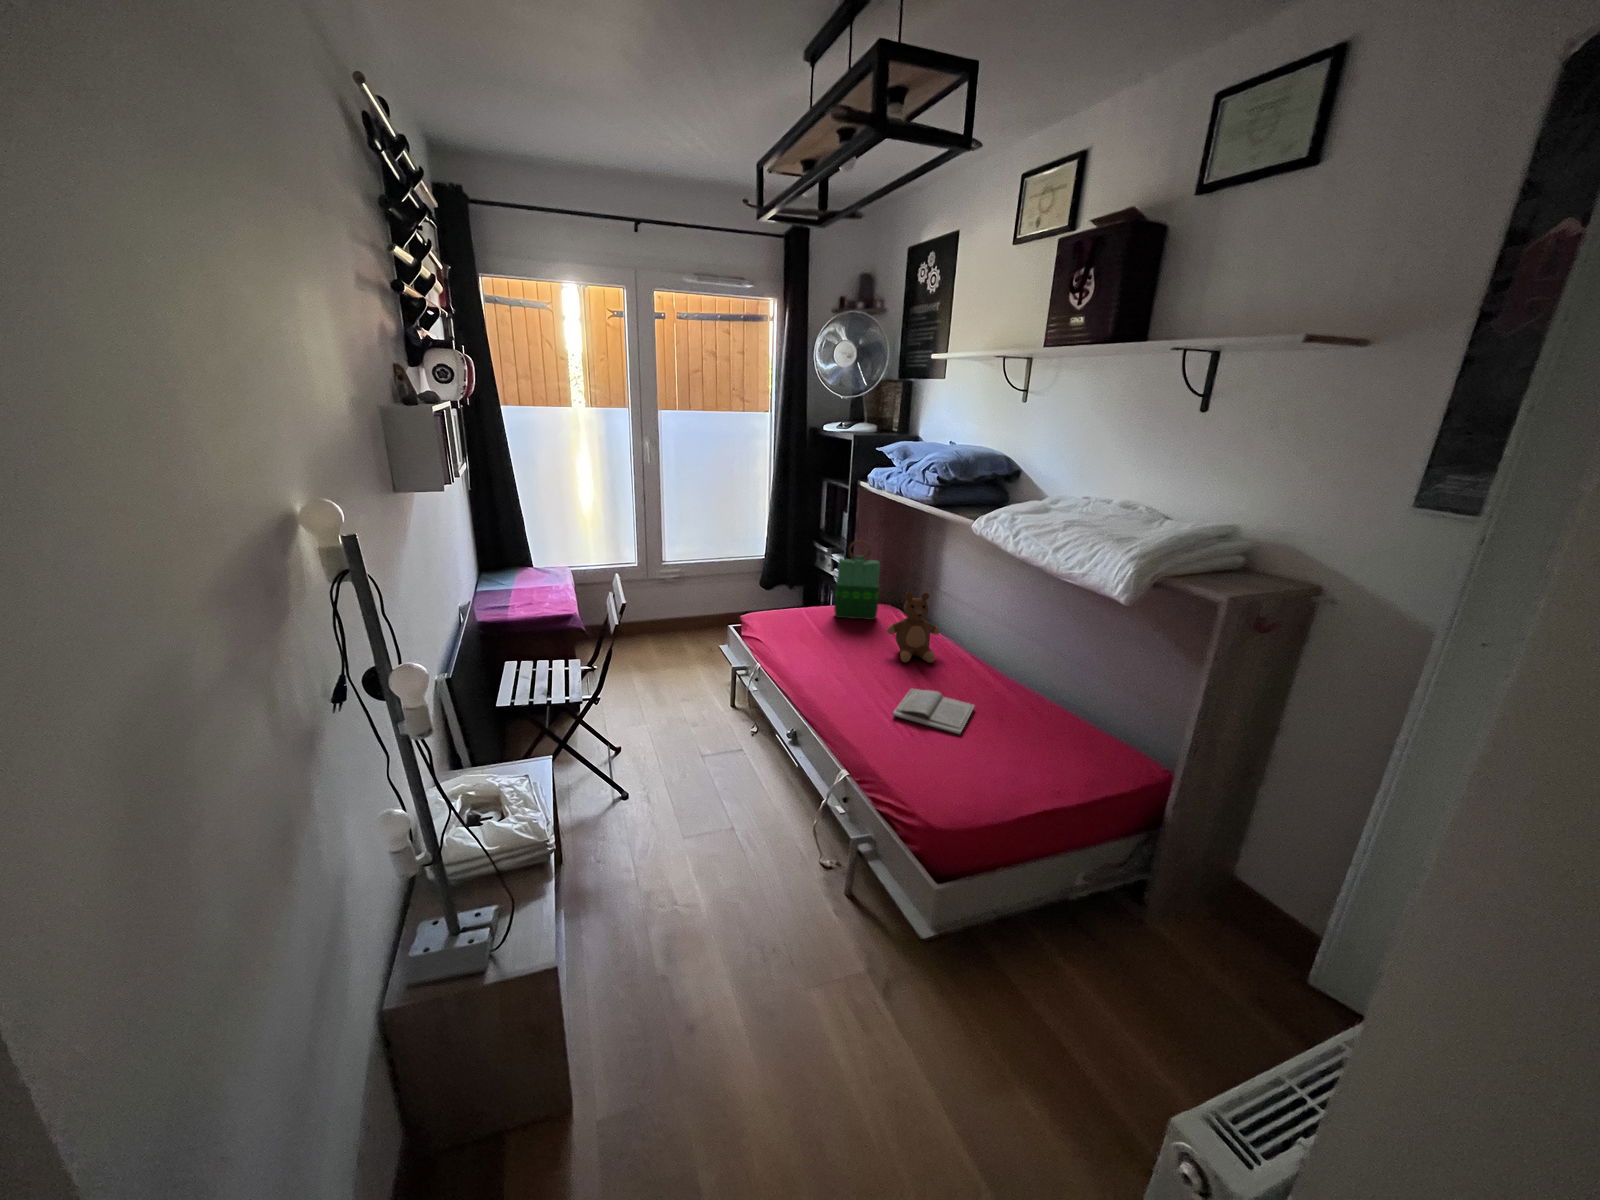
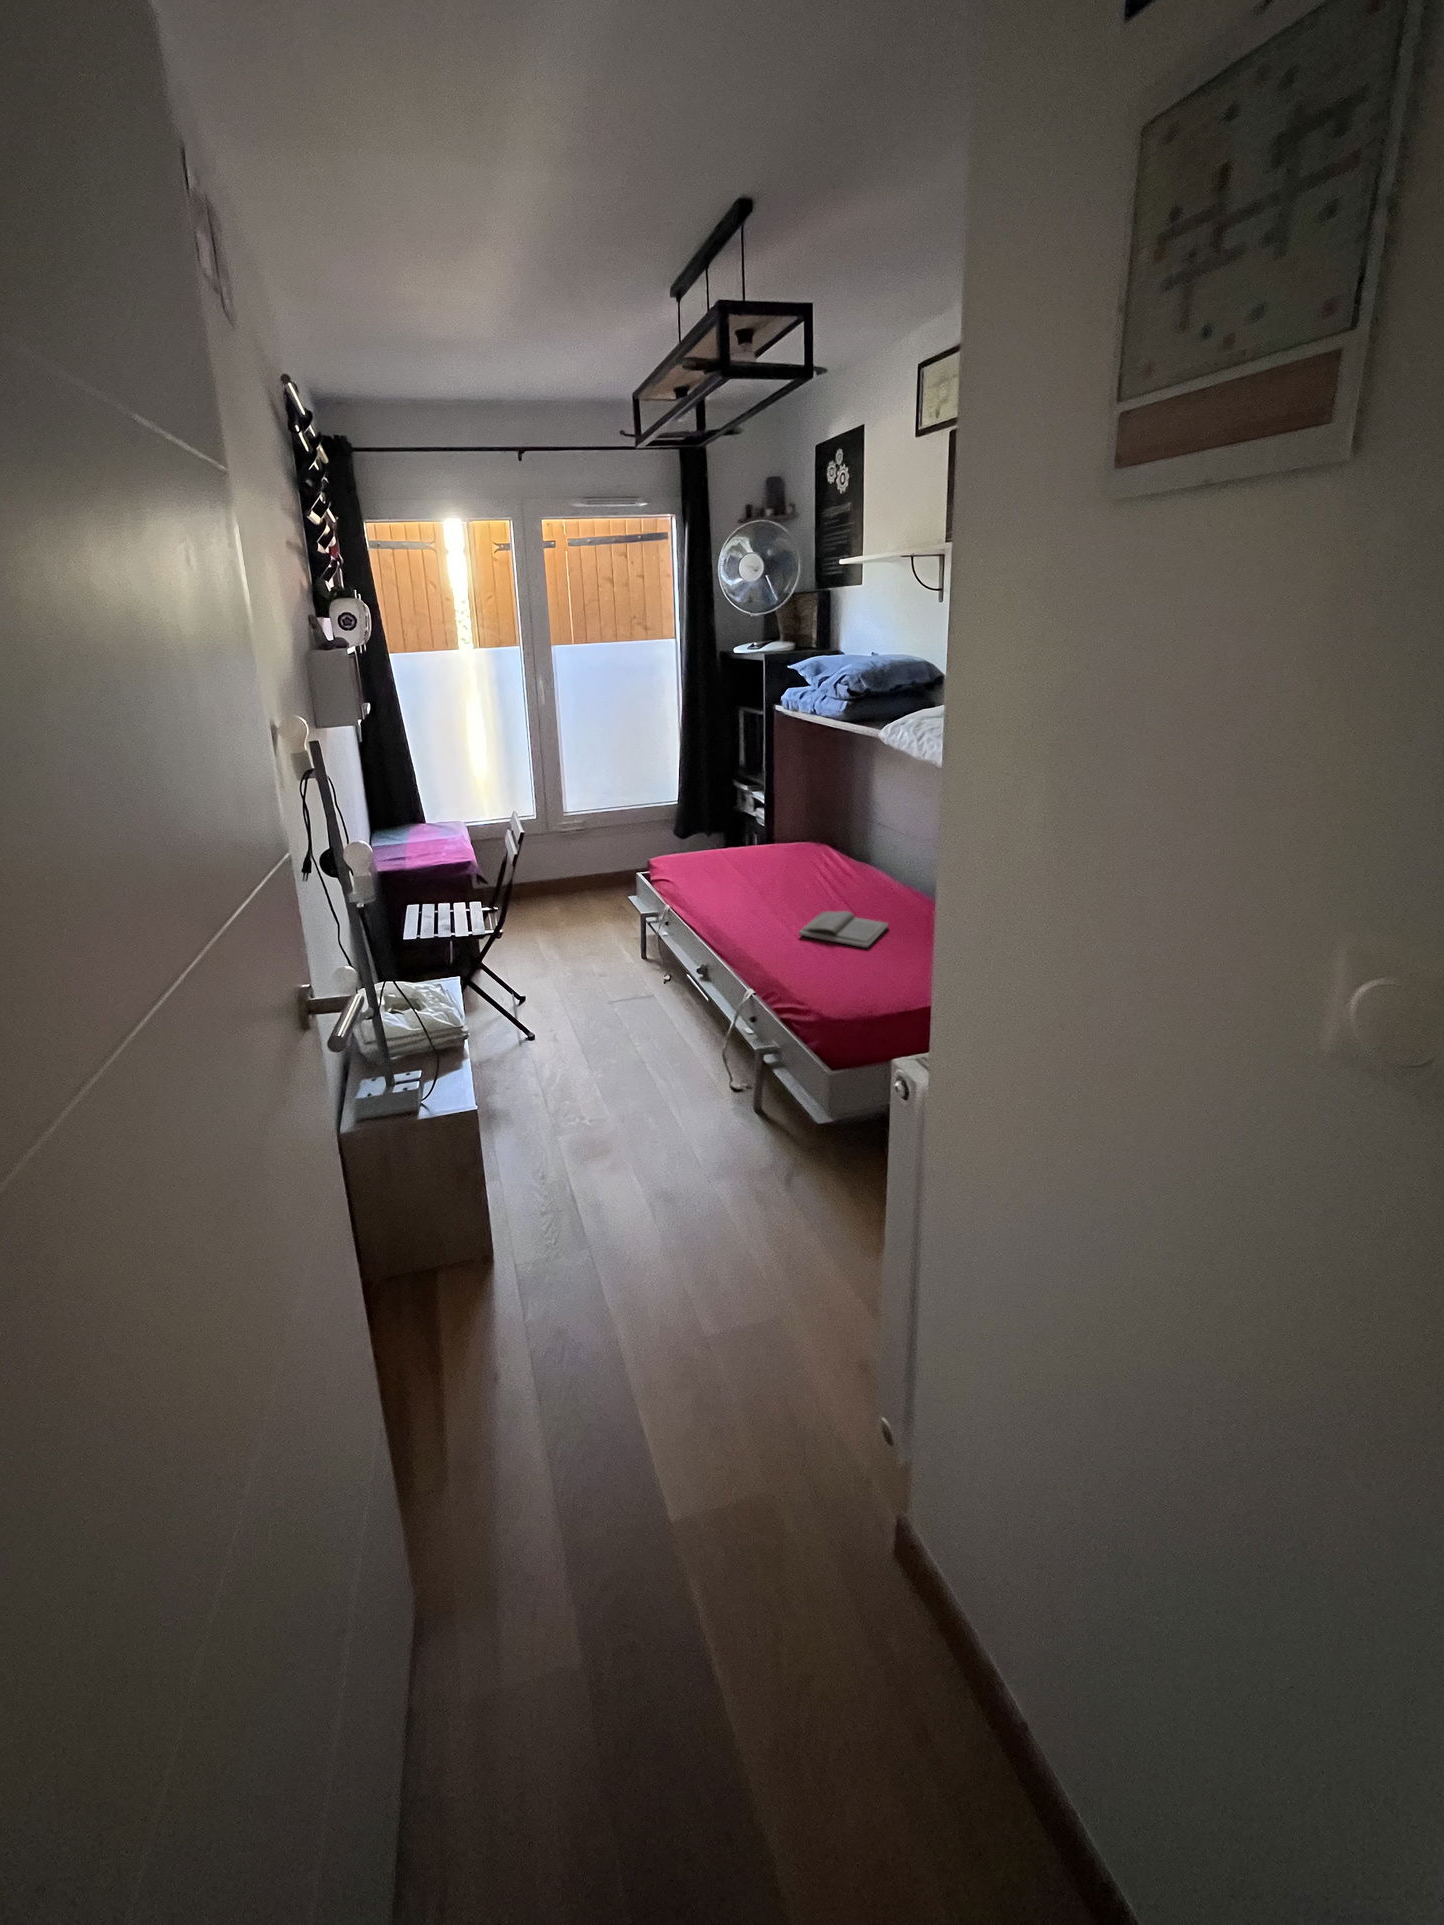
tote bag: present [834,540,880,620] -> none [750,768,798,856]
teddy bear: present [887,593,940,663] -> none [802,816,860,892]

